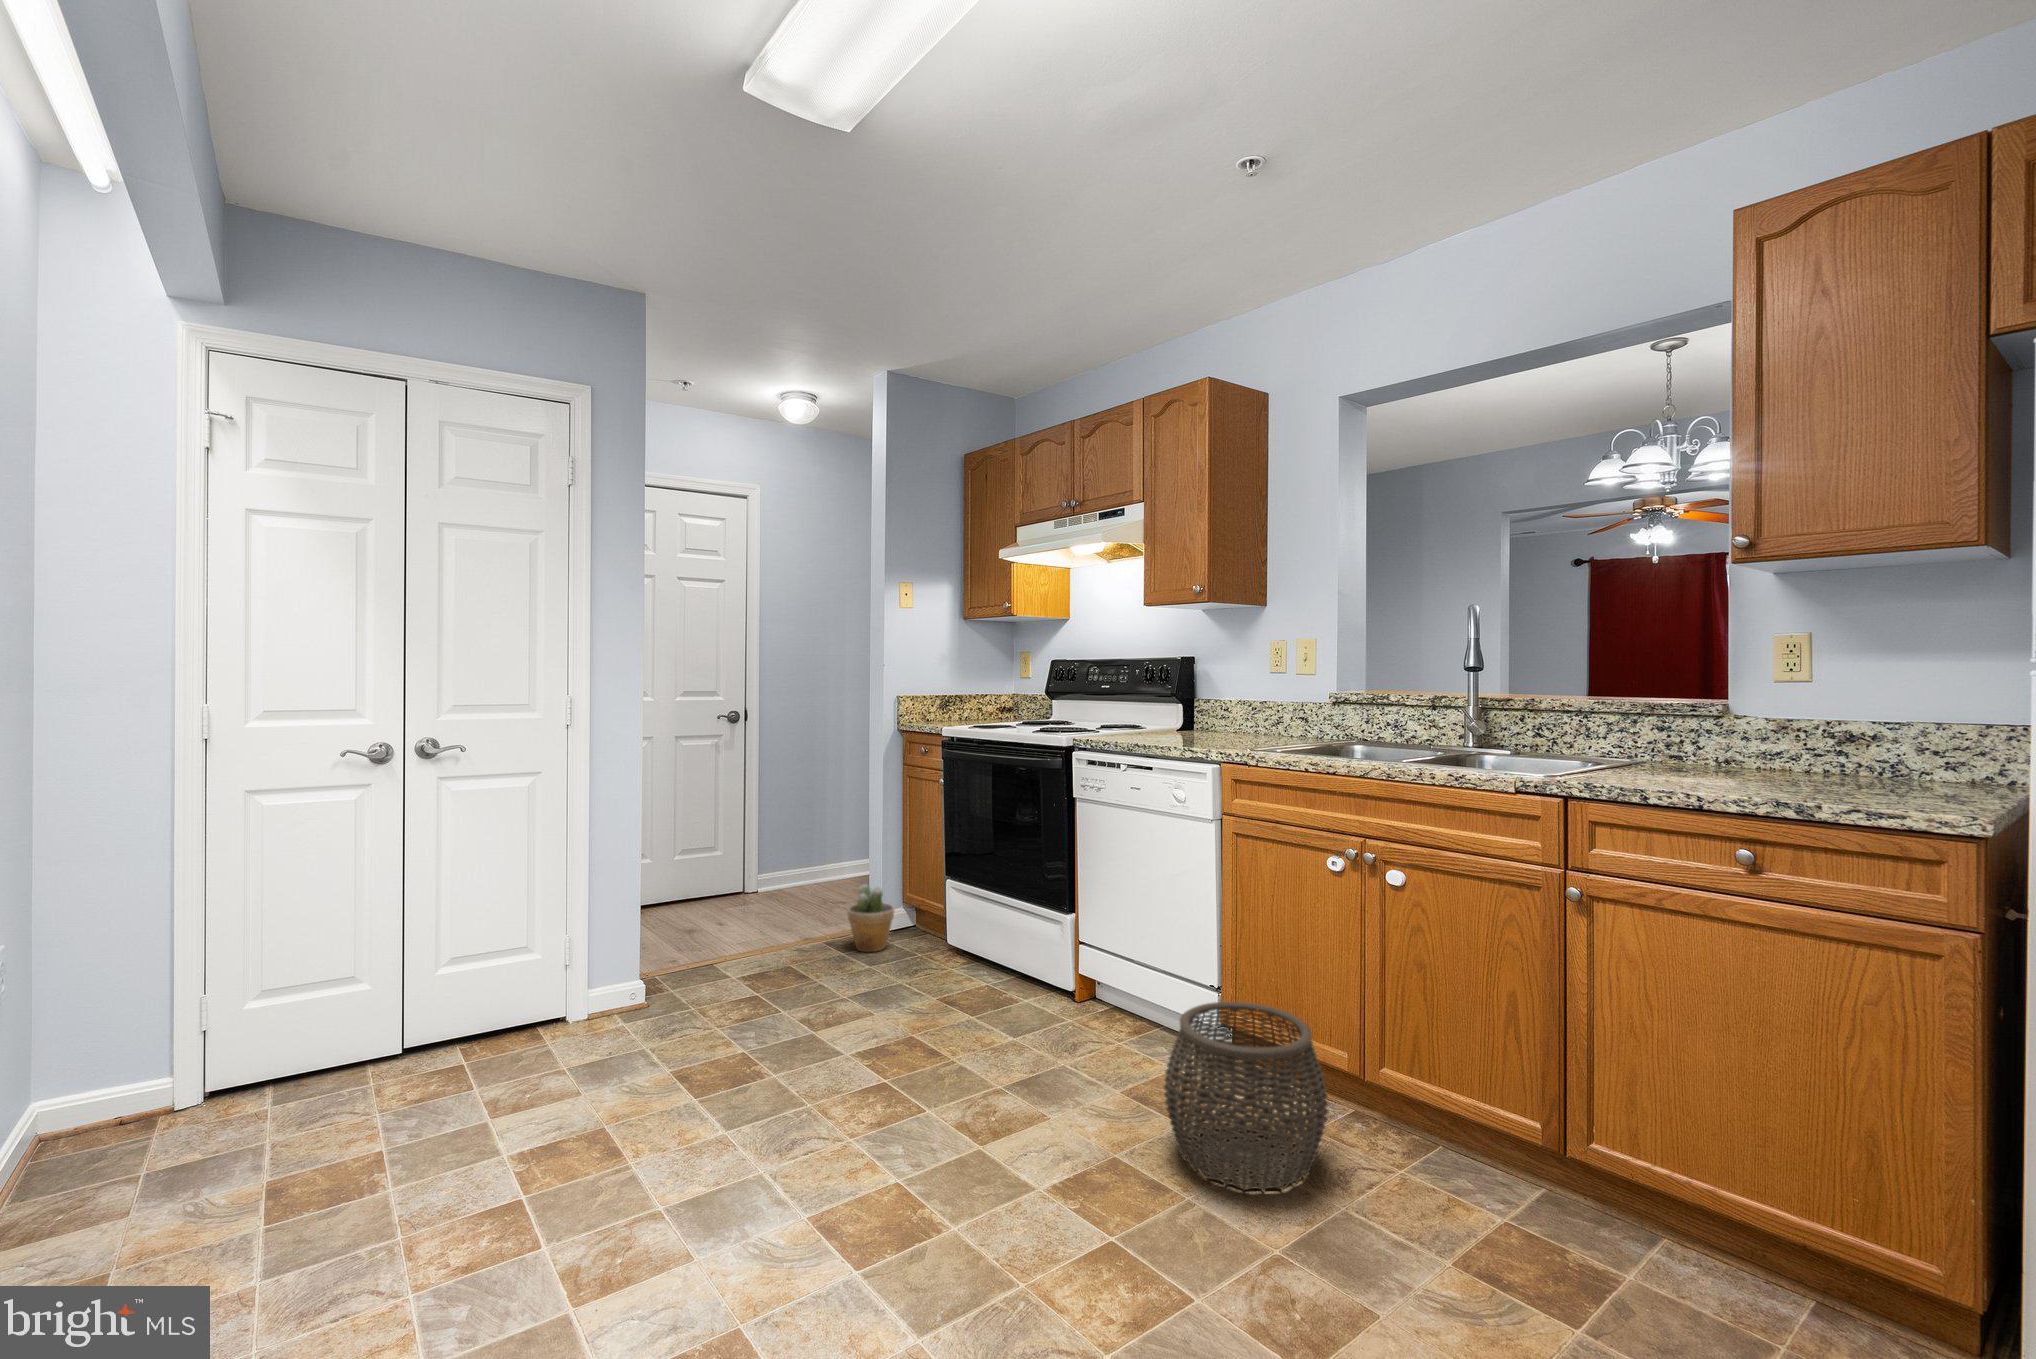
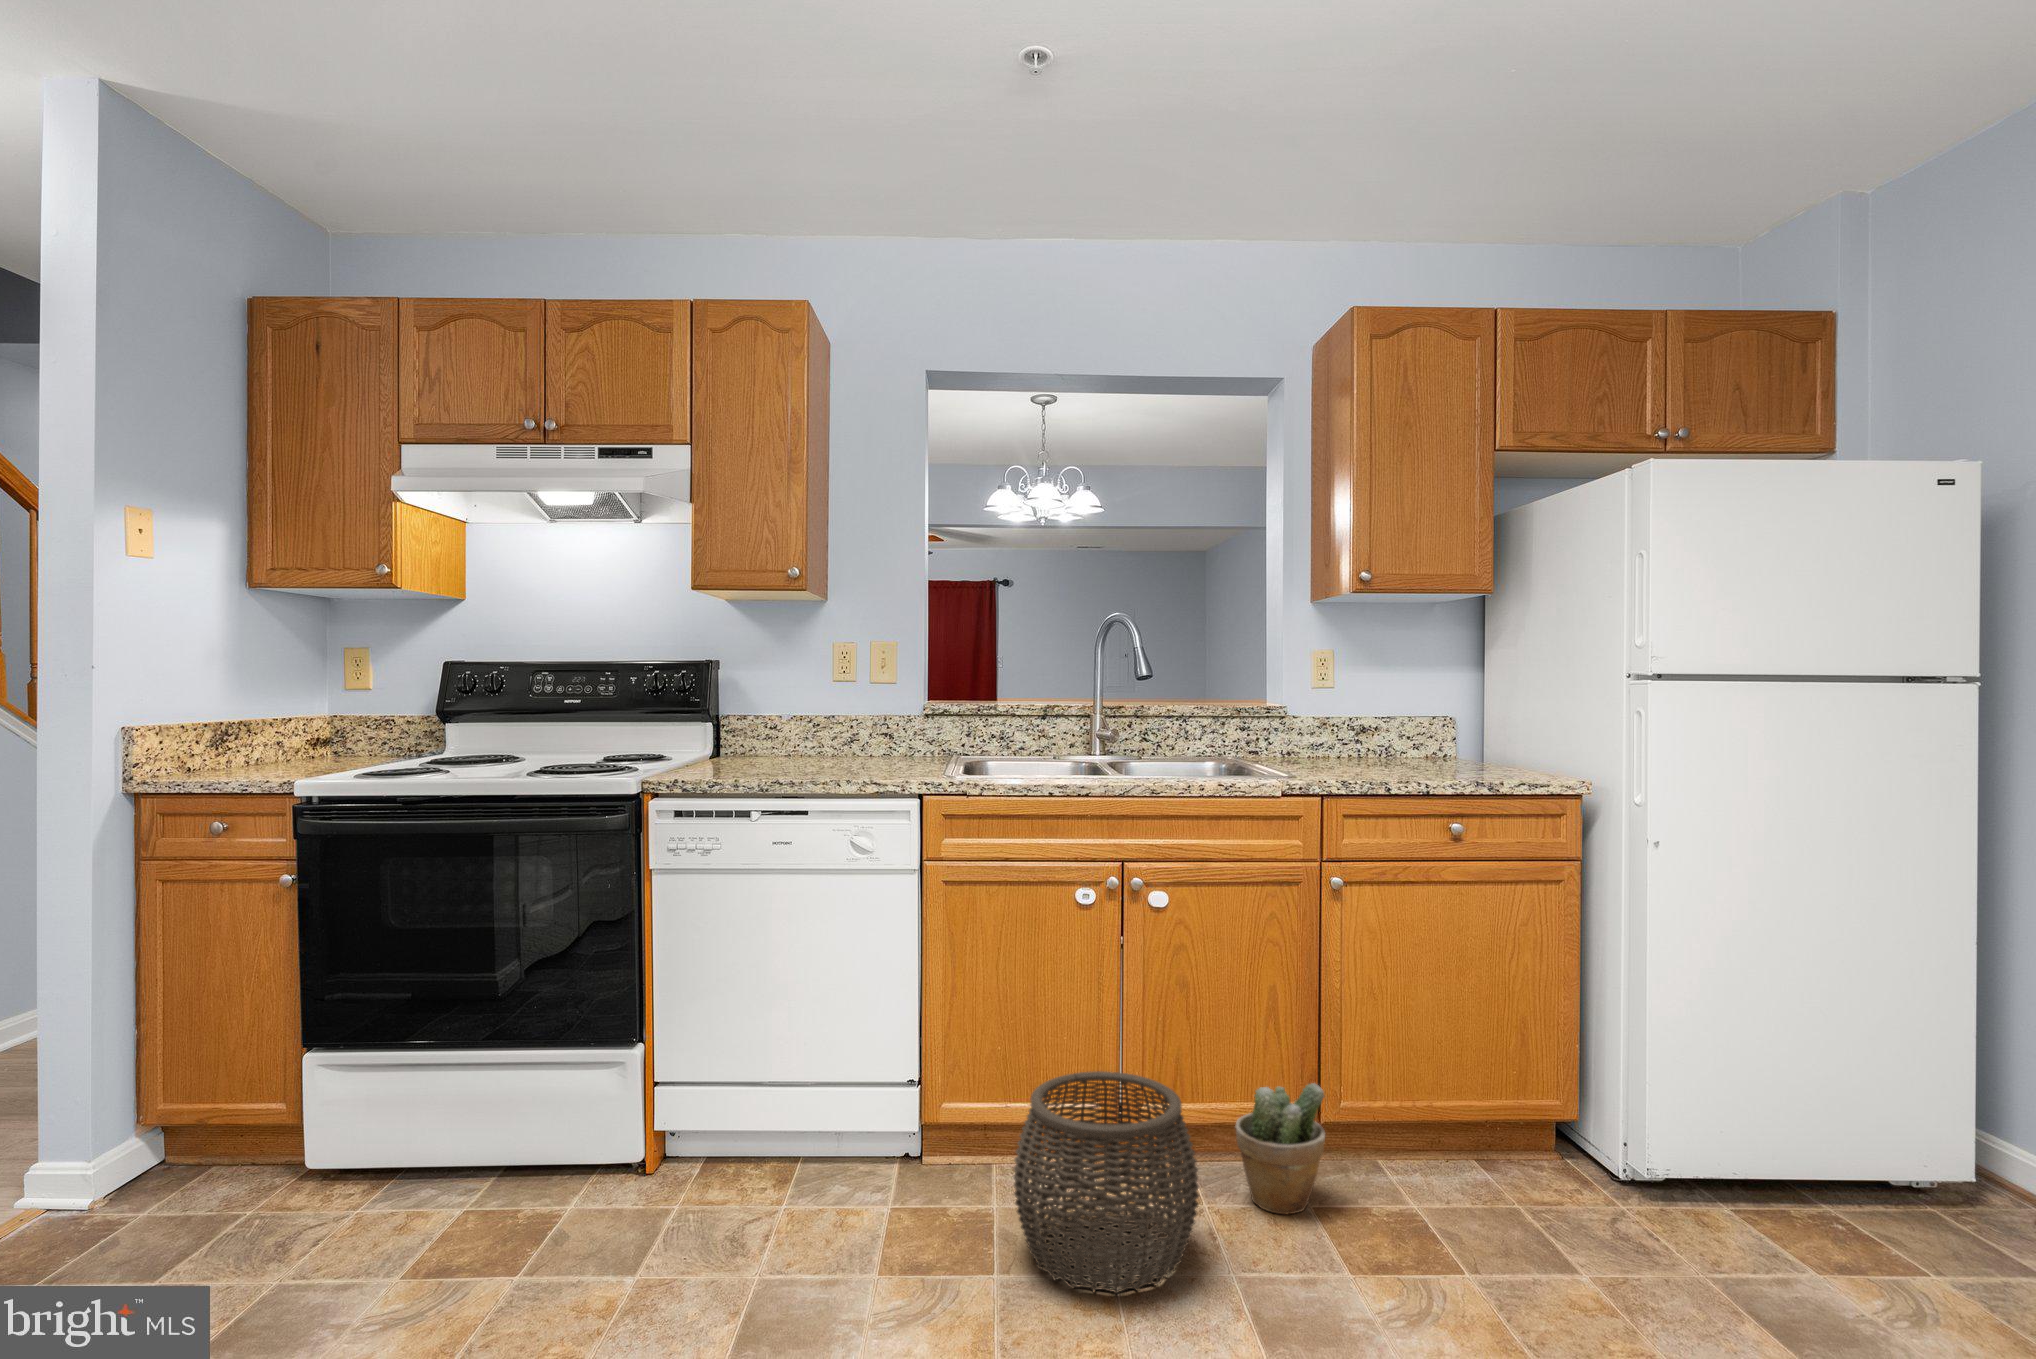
potted plant: present [847,885,895,952] -> present [1236,1083,1325,1215]

